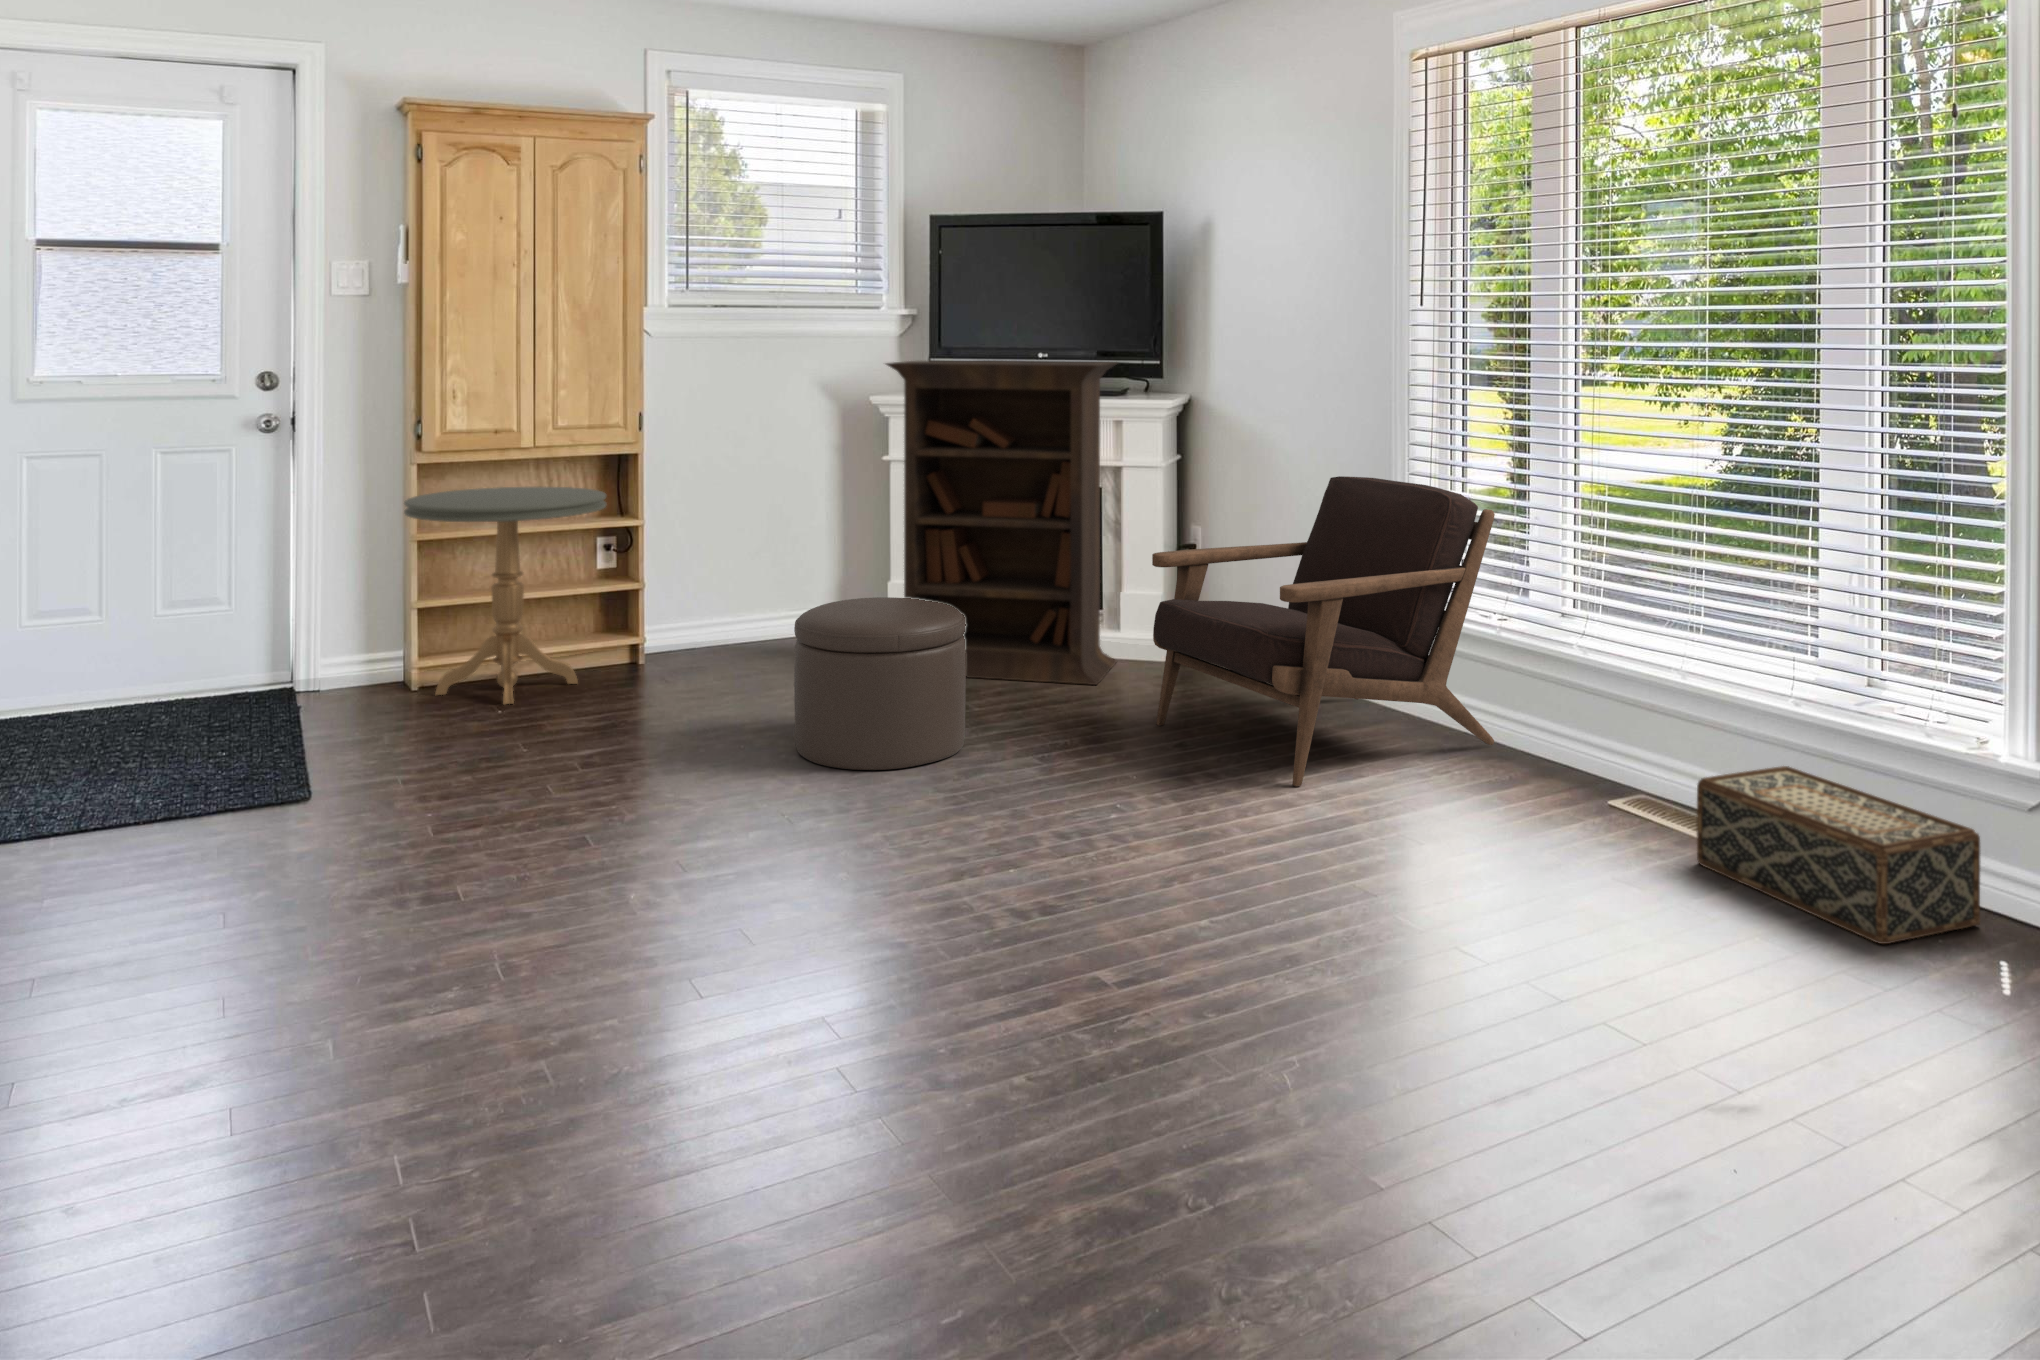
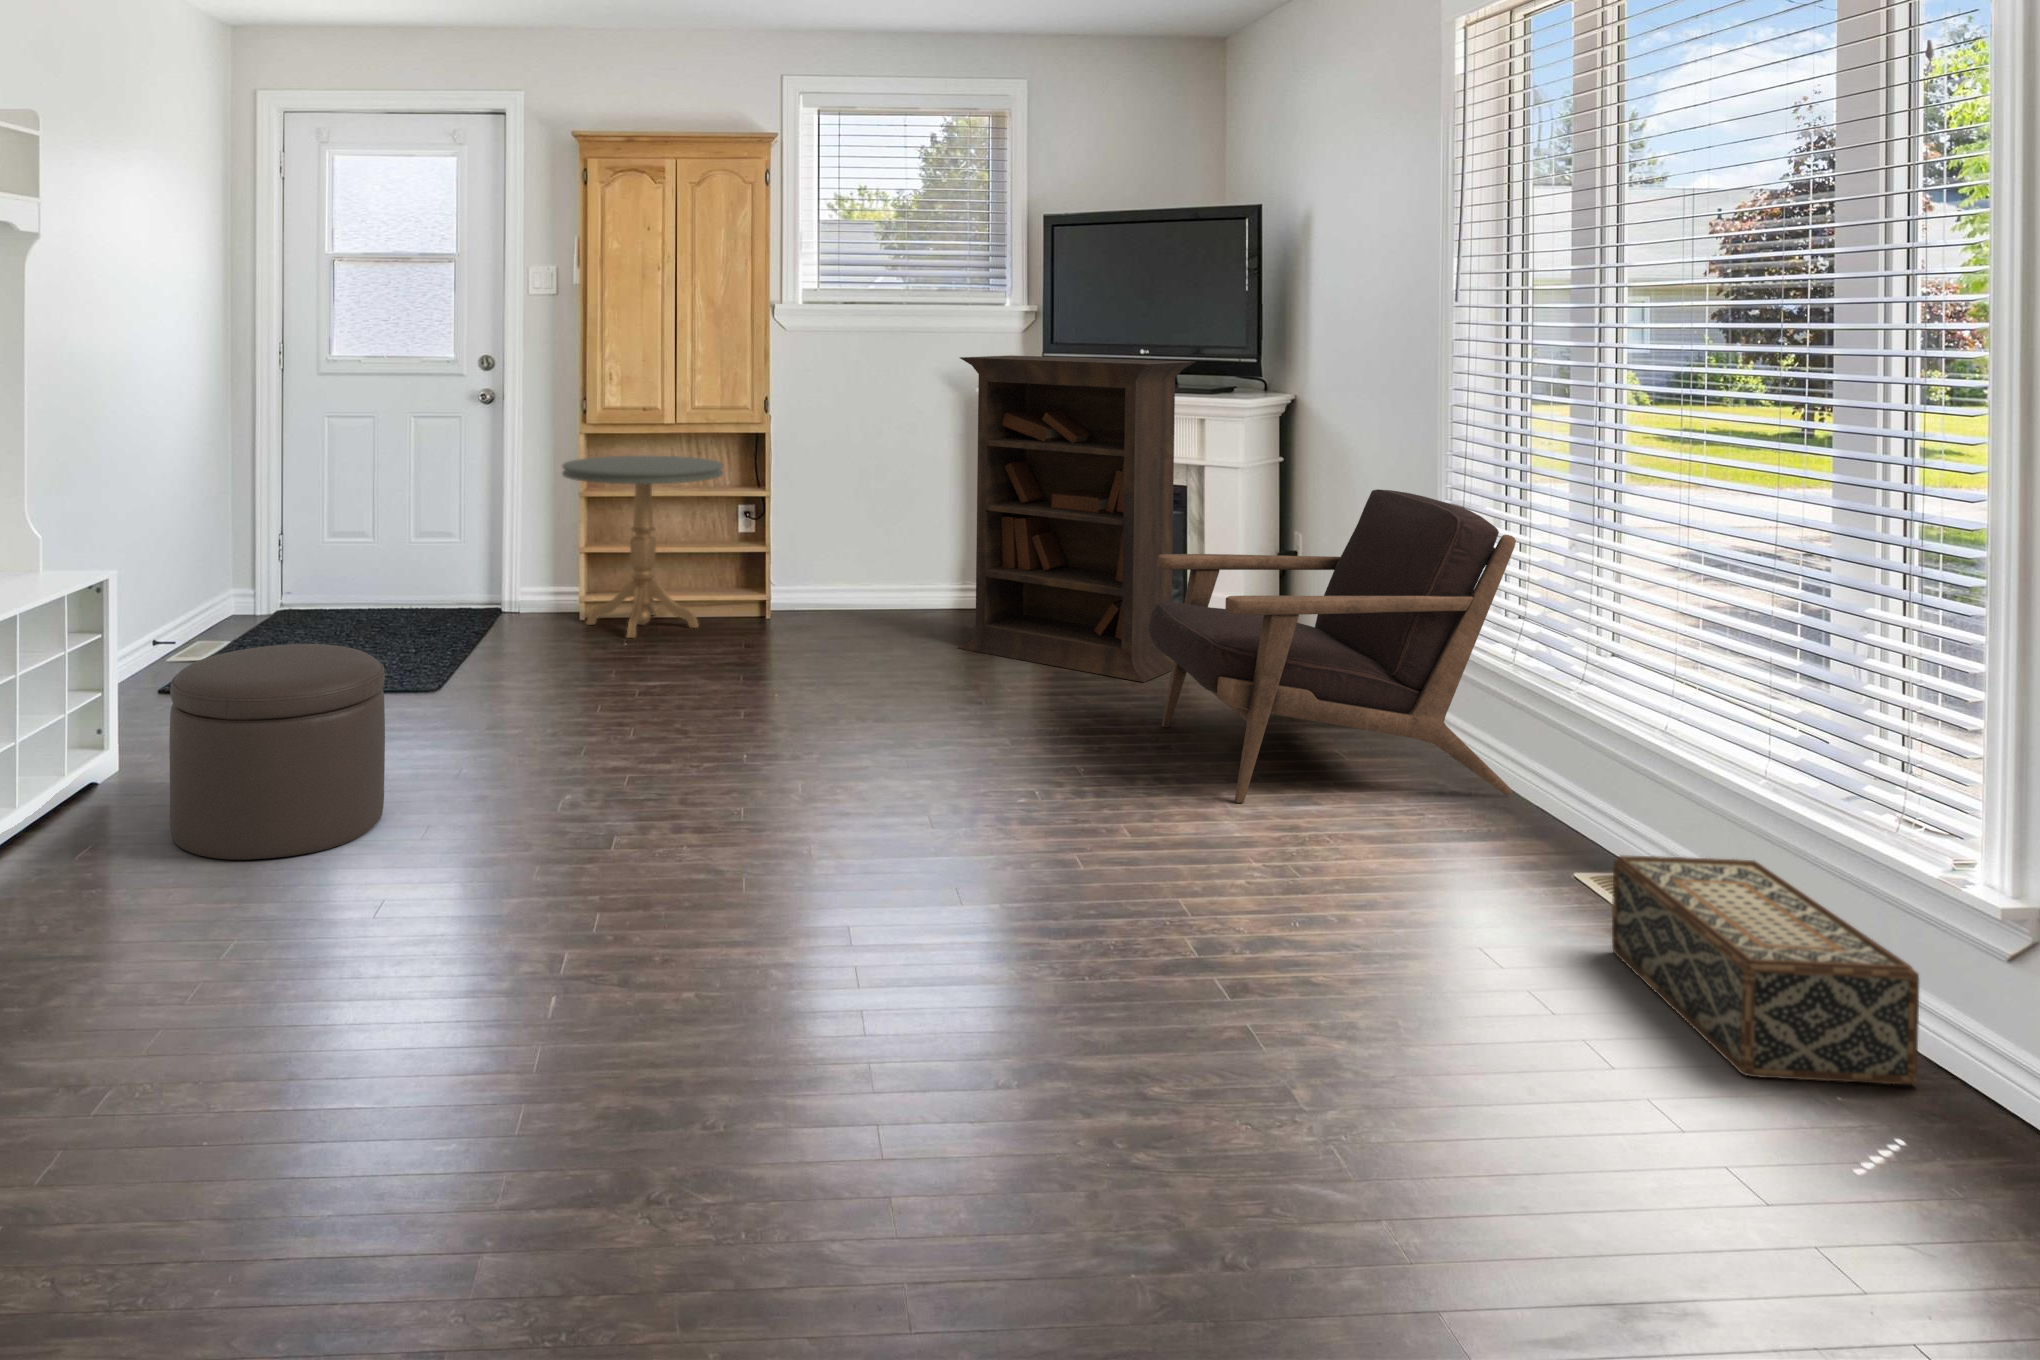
ottoman: present [794,597,966,770] -> present [169,644,385,860]

